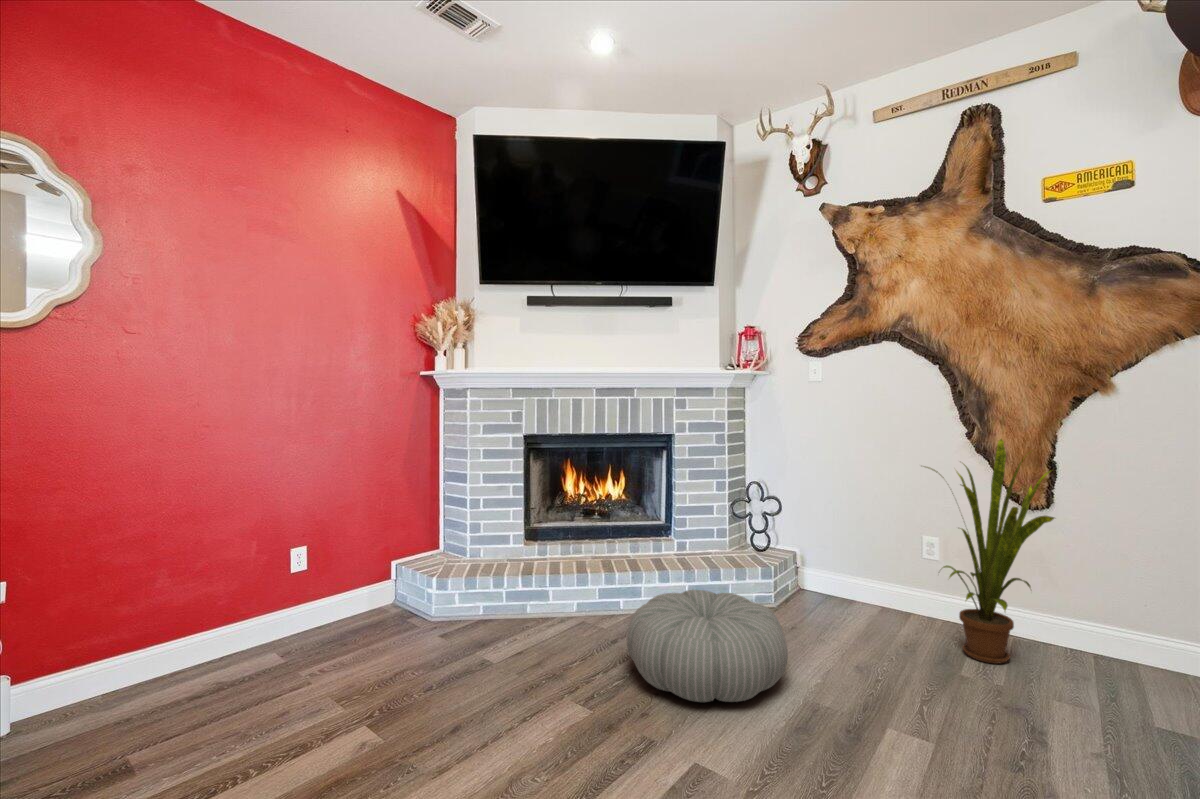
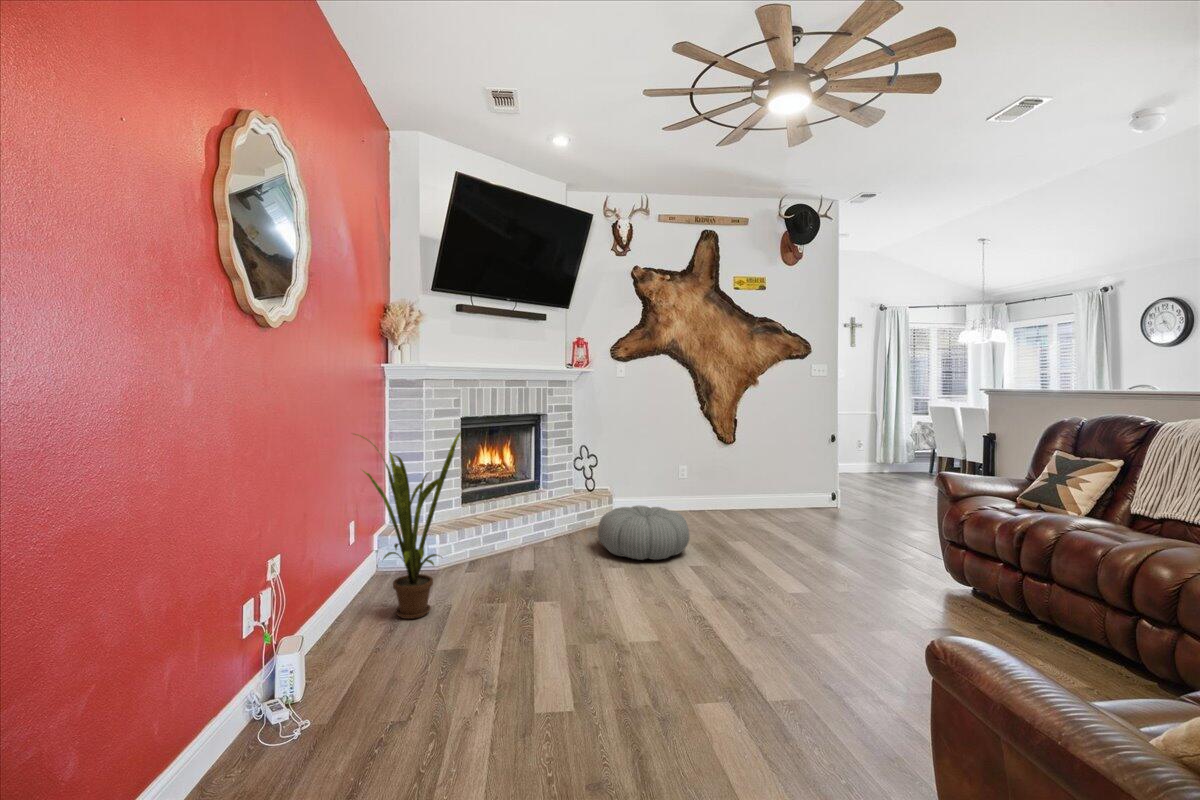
house plant: present [924,439,1054,664] -> present [358,432,461,619]

